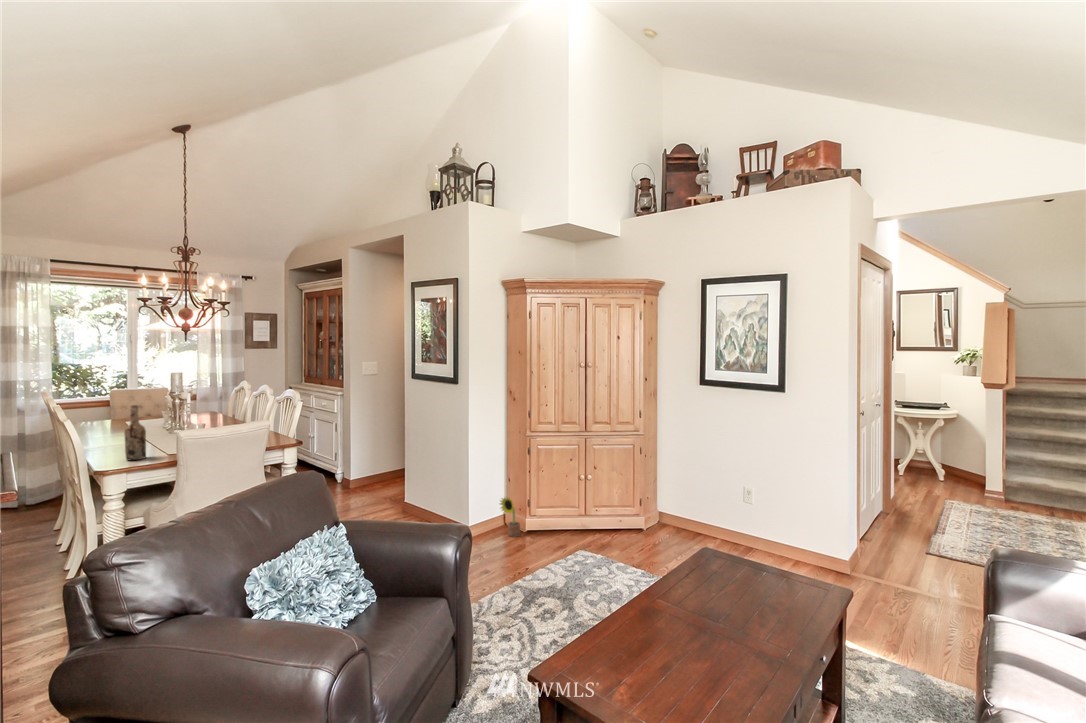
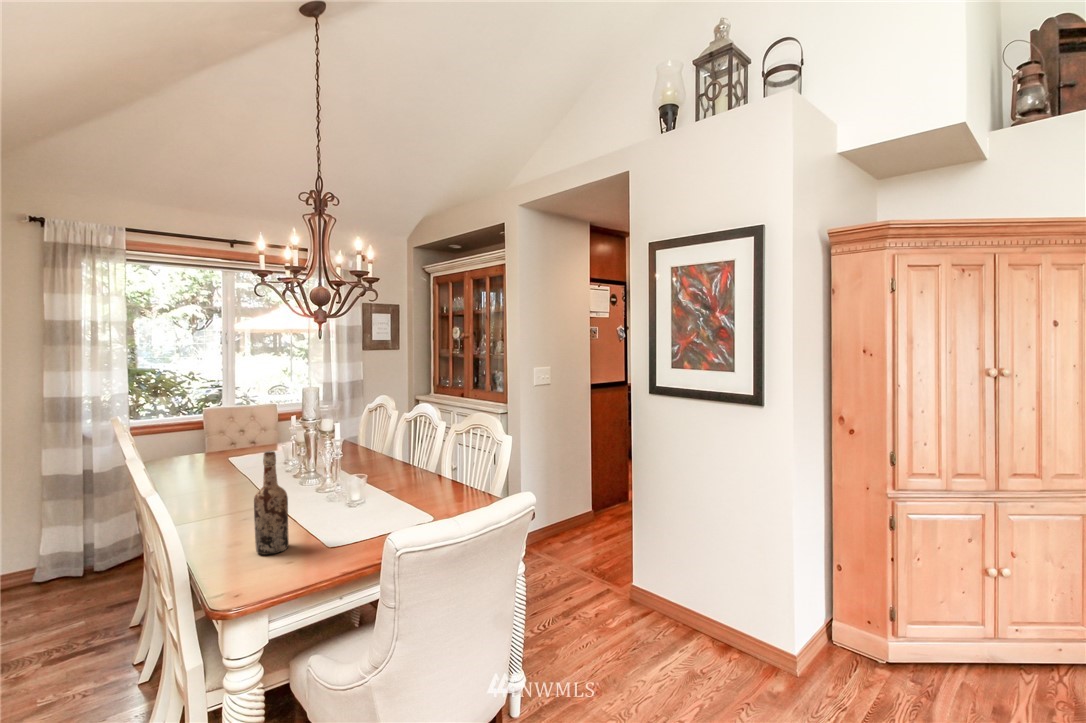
decorative plant: present [500,498,520,537] -> none [843,605,885,677]

